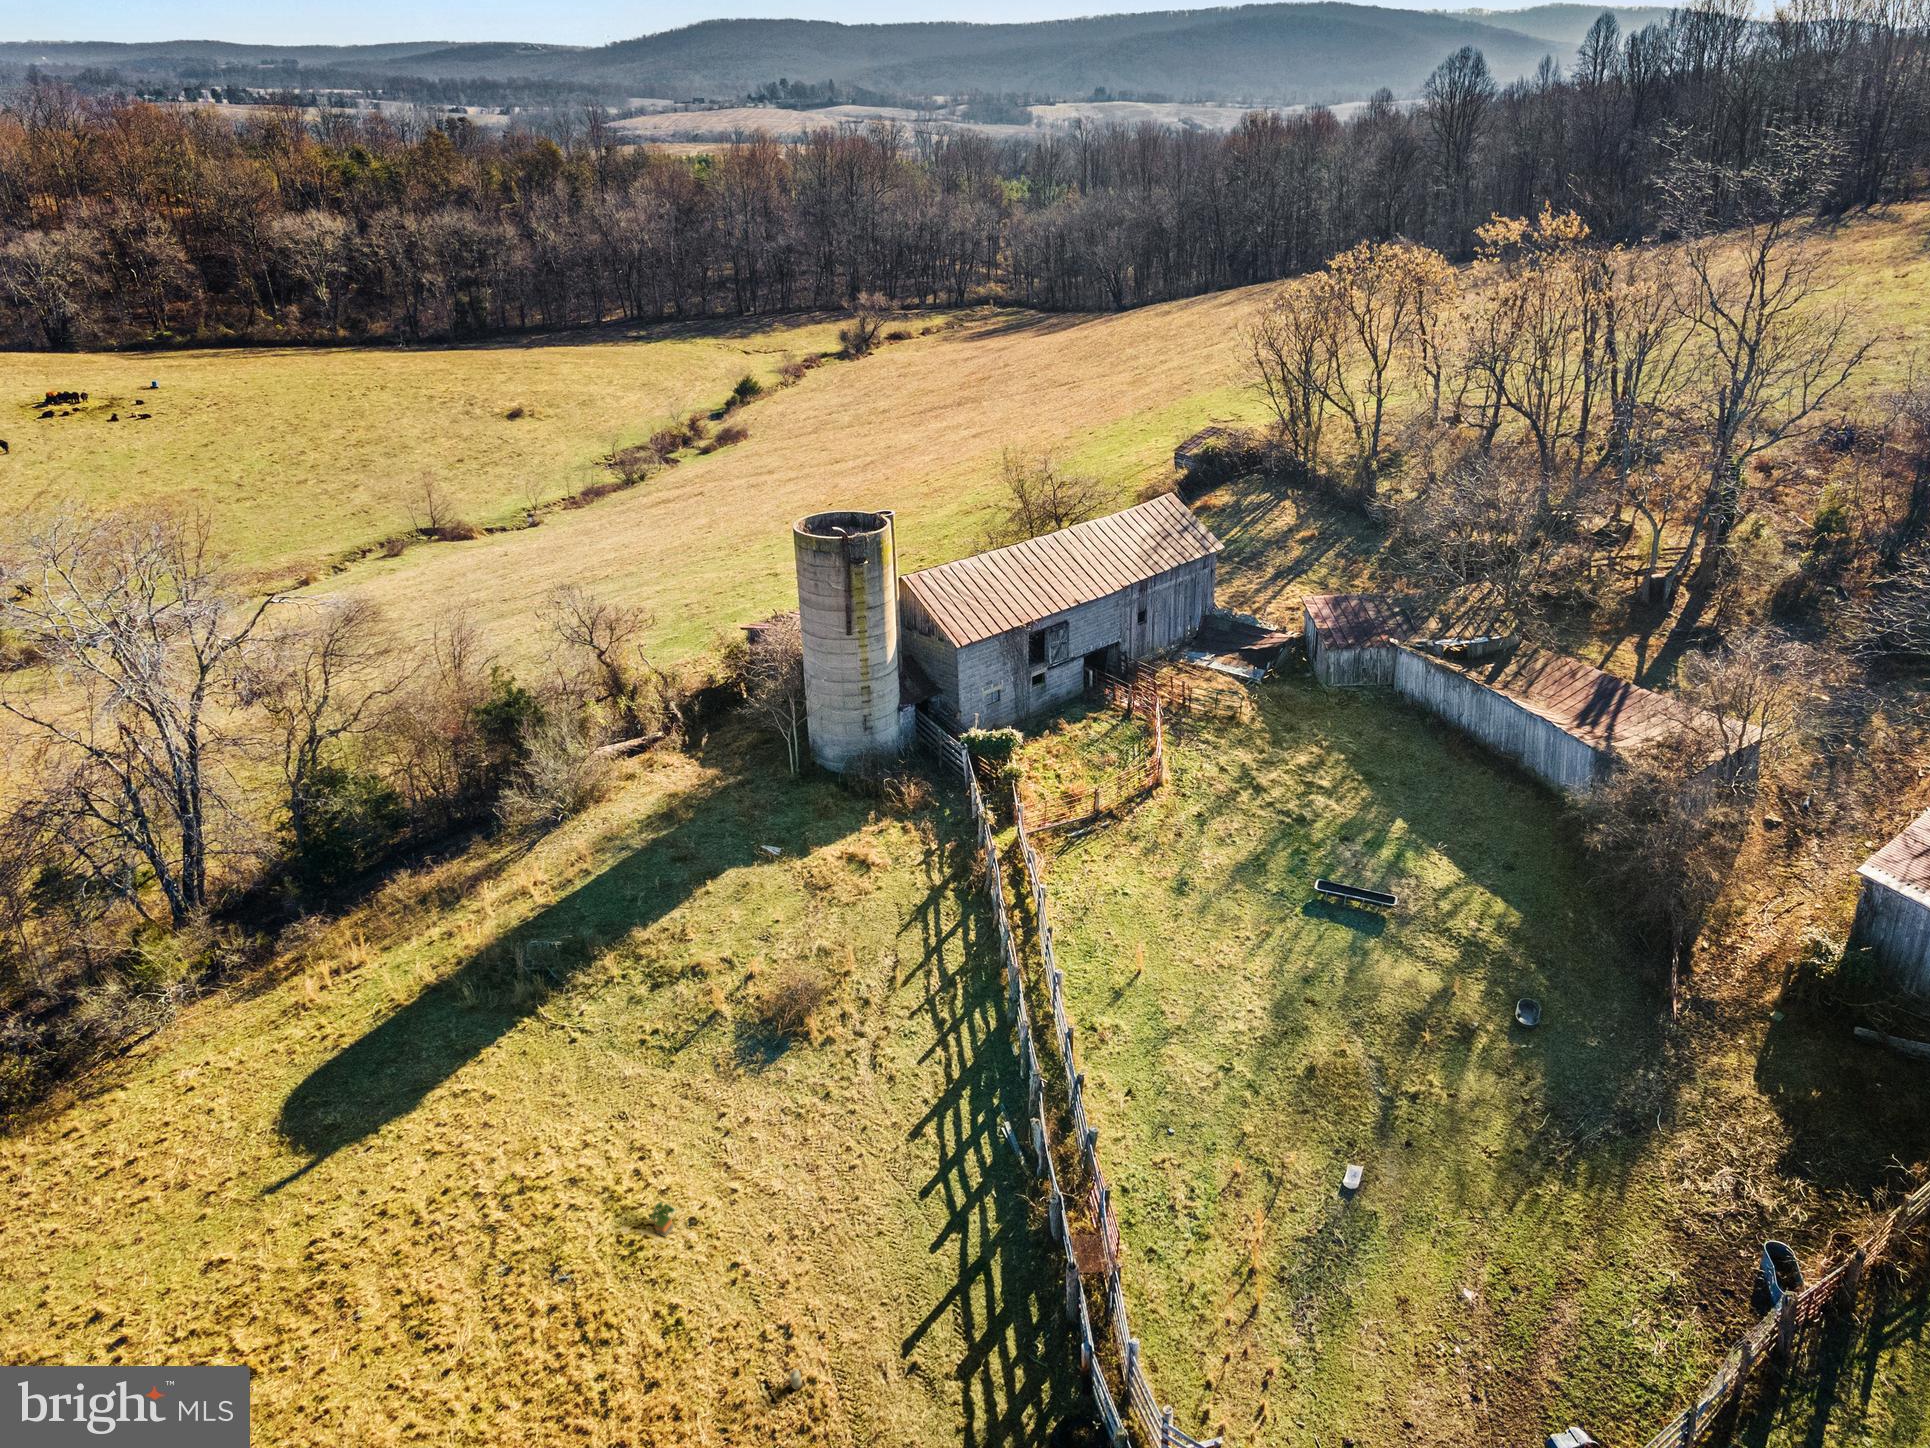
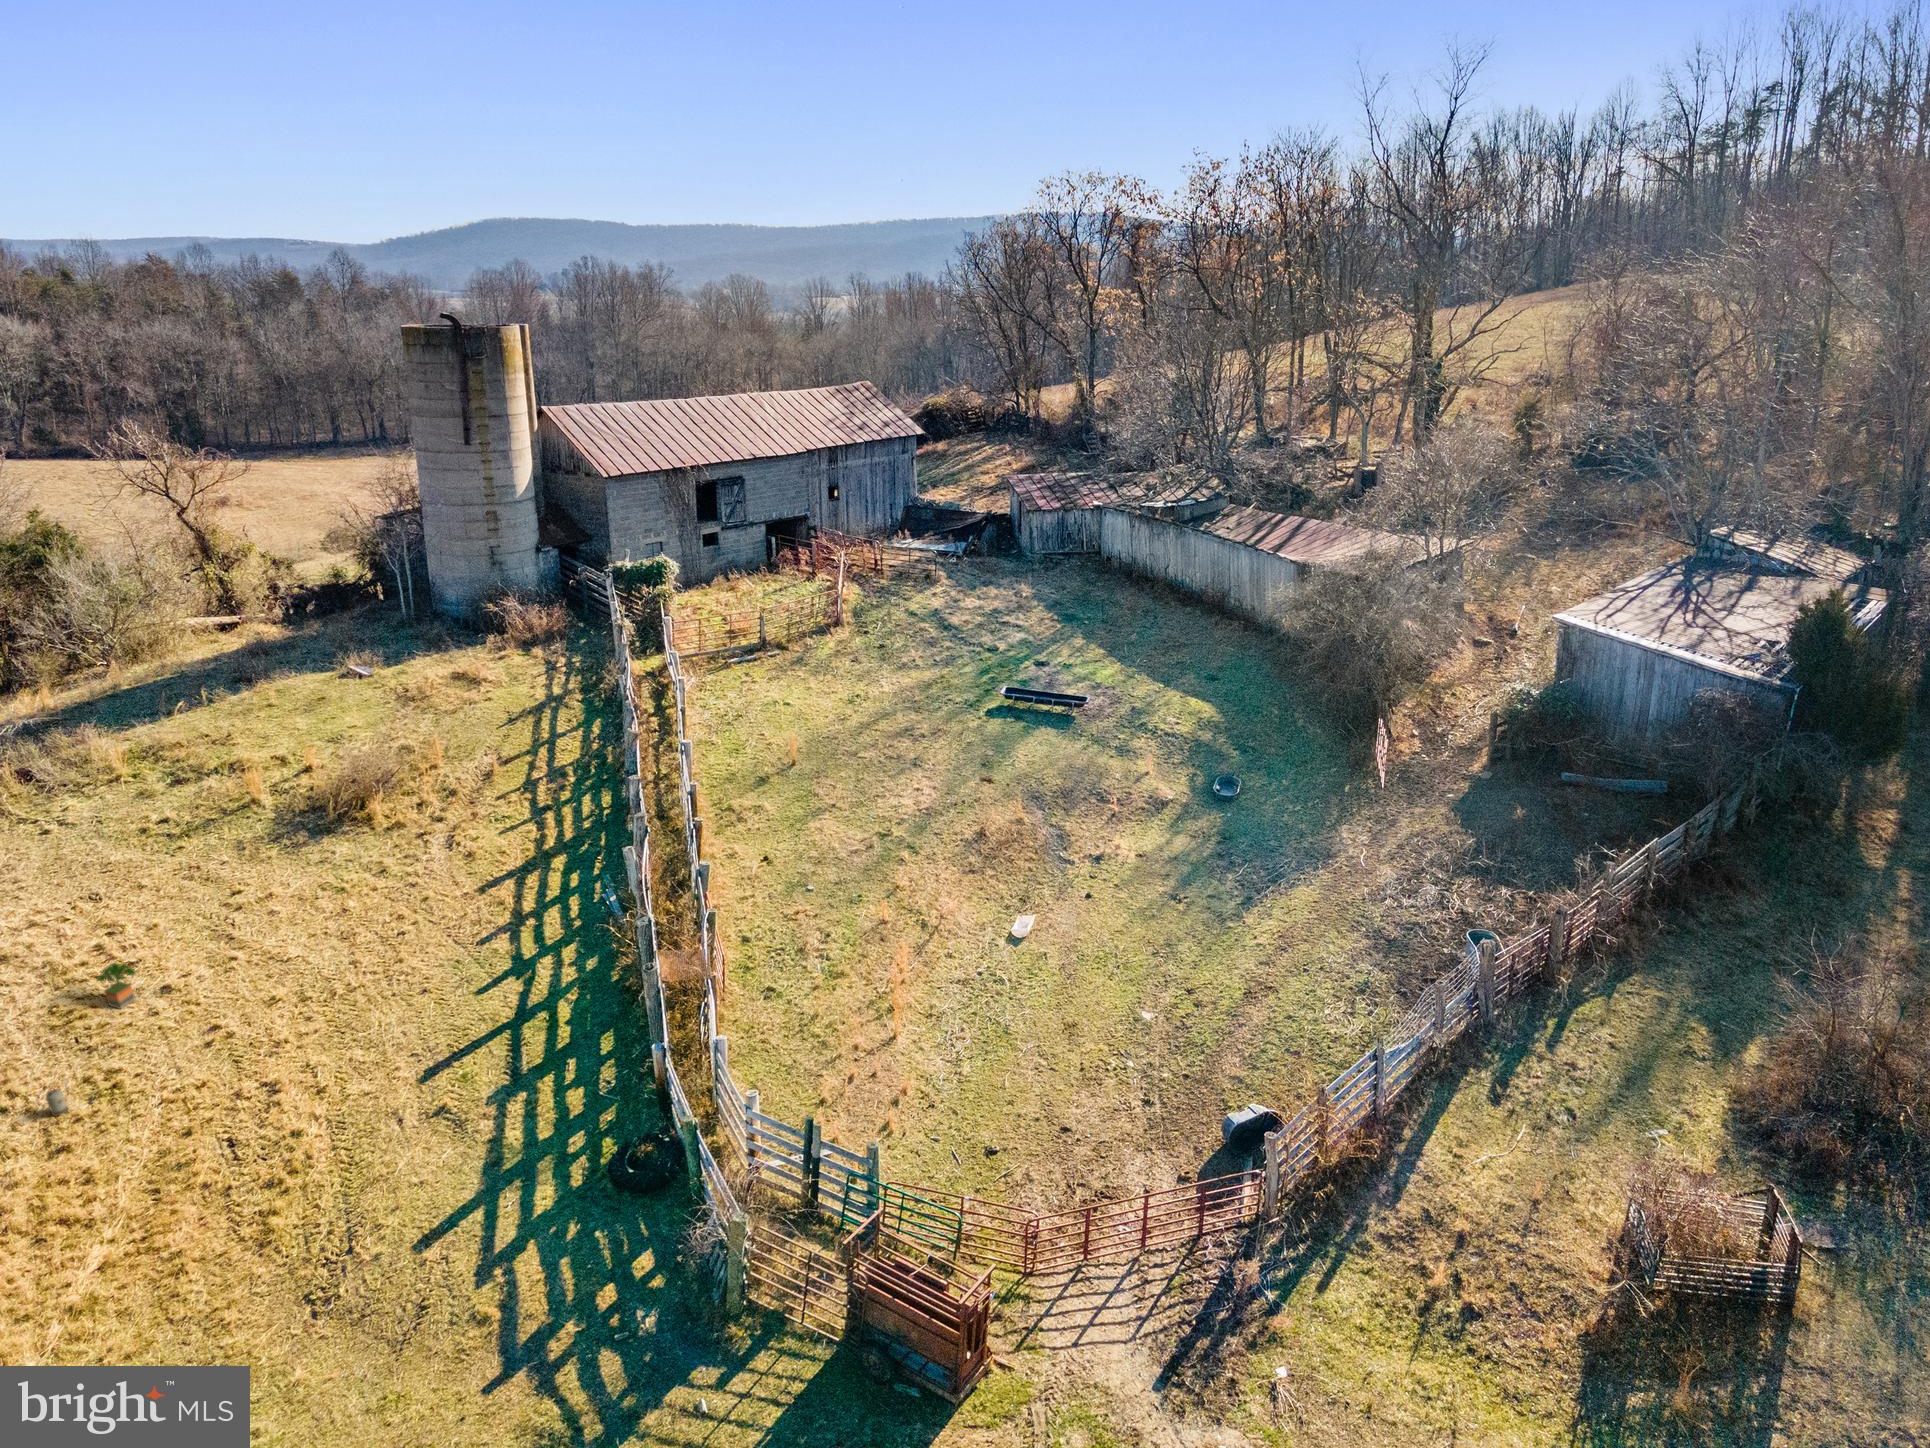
watering can: present [789,1369,802,1389] -> present [37,1085,69,1116]

